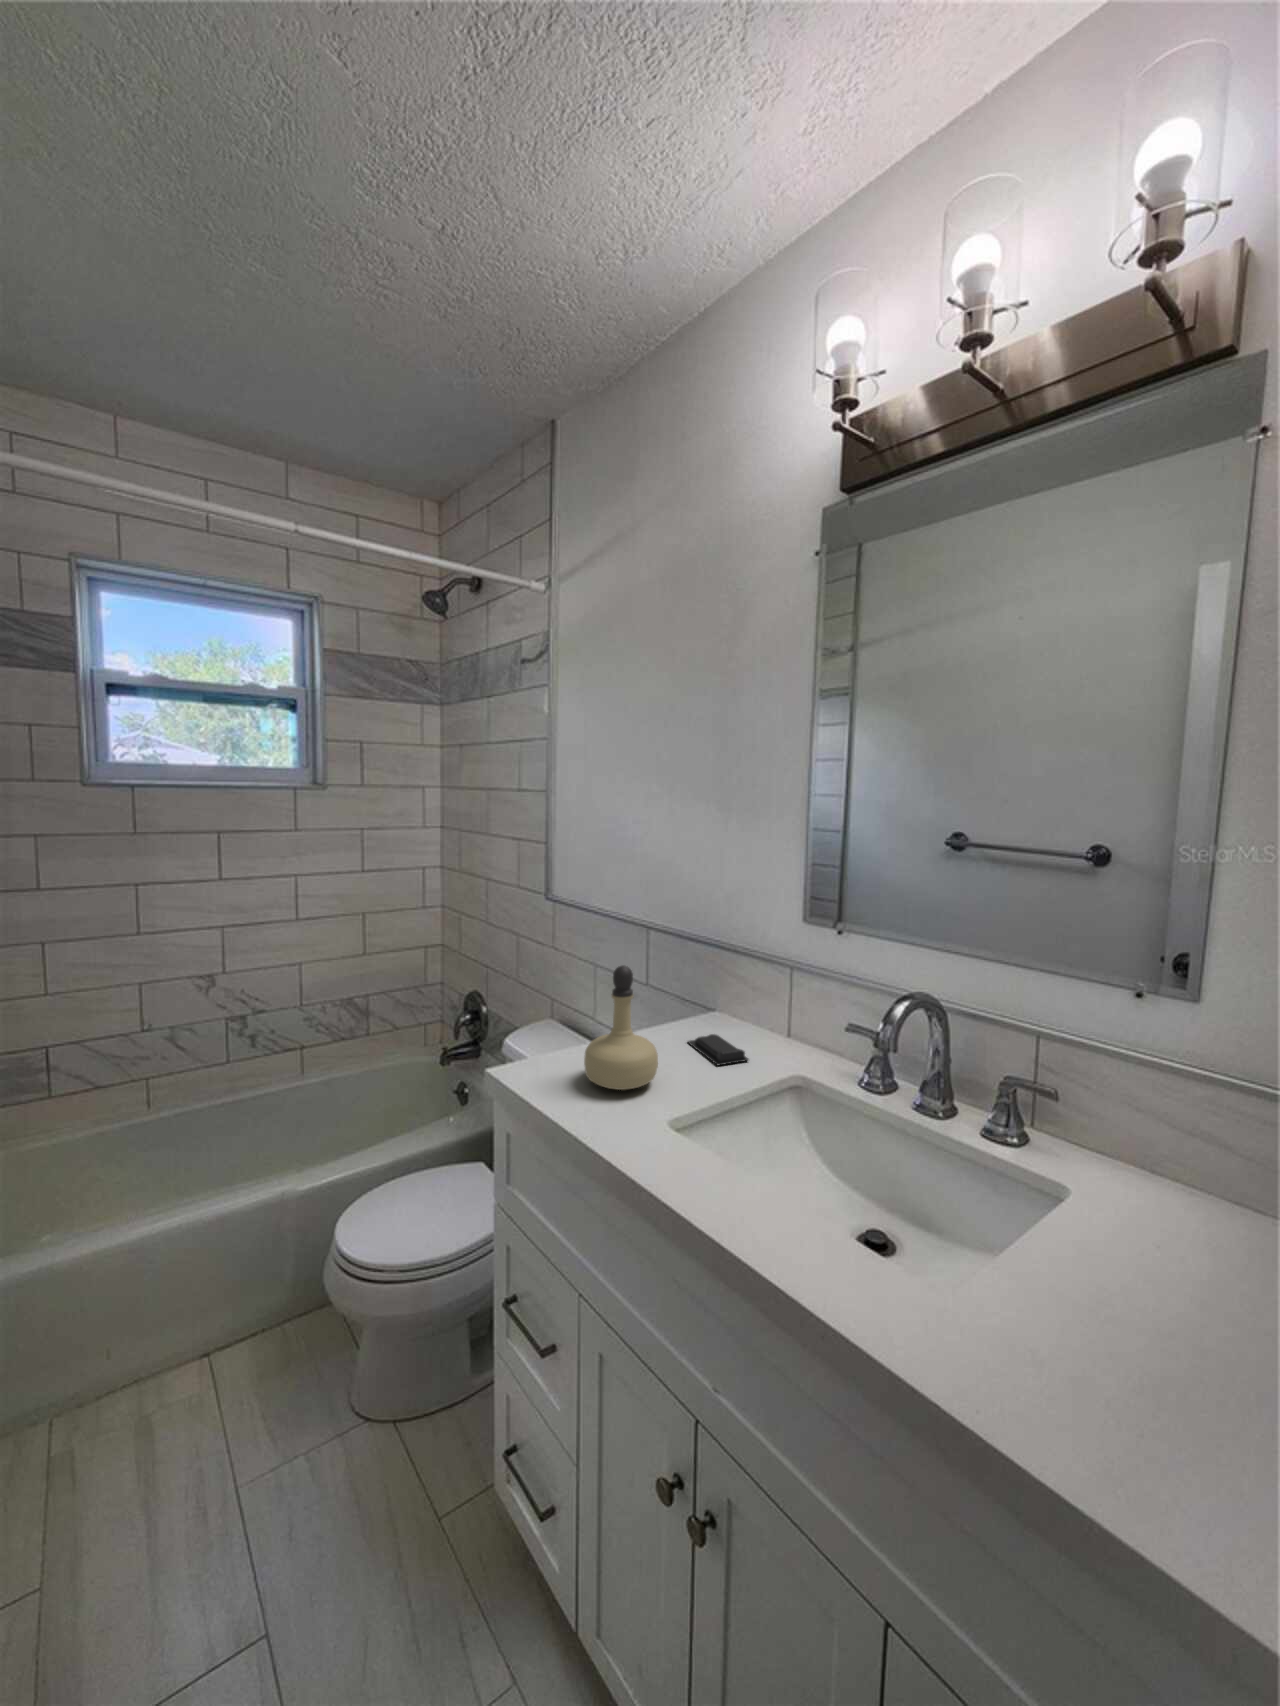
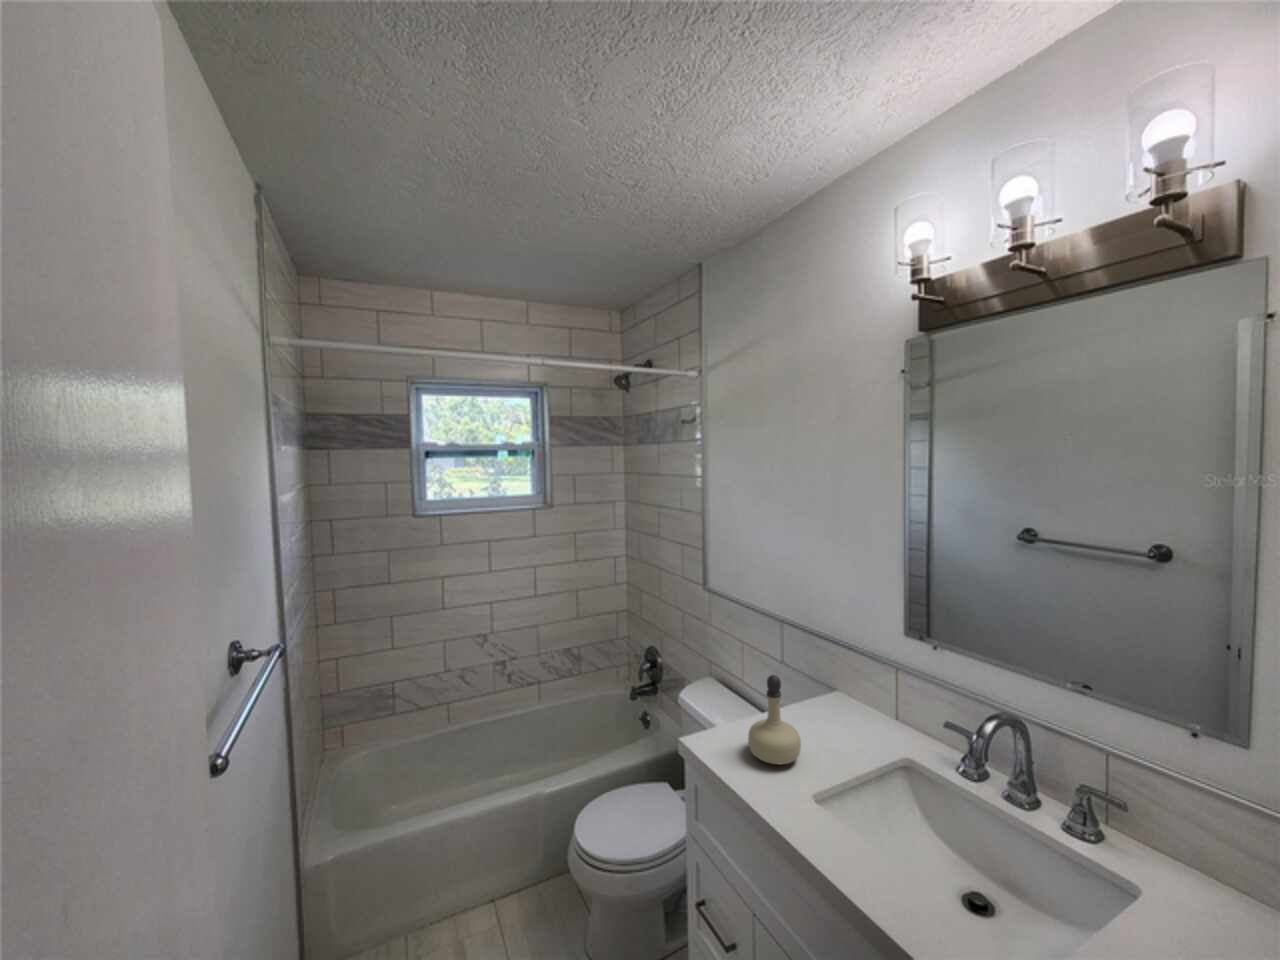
soap bar: present [688,1034,749,1065] -> none [818,717,868,746]

